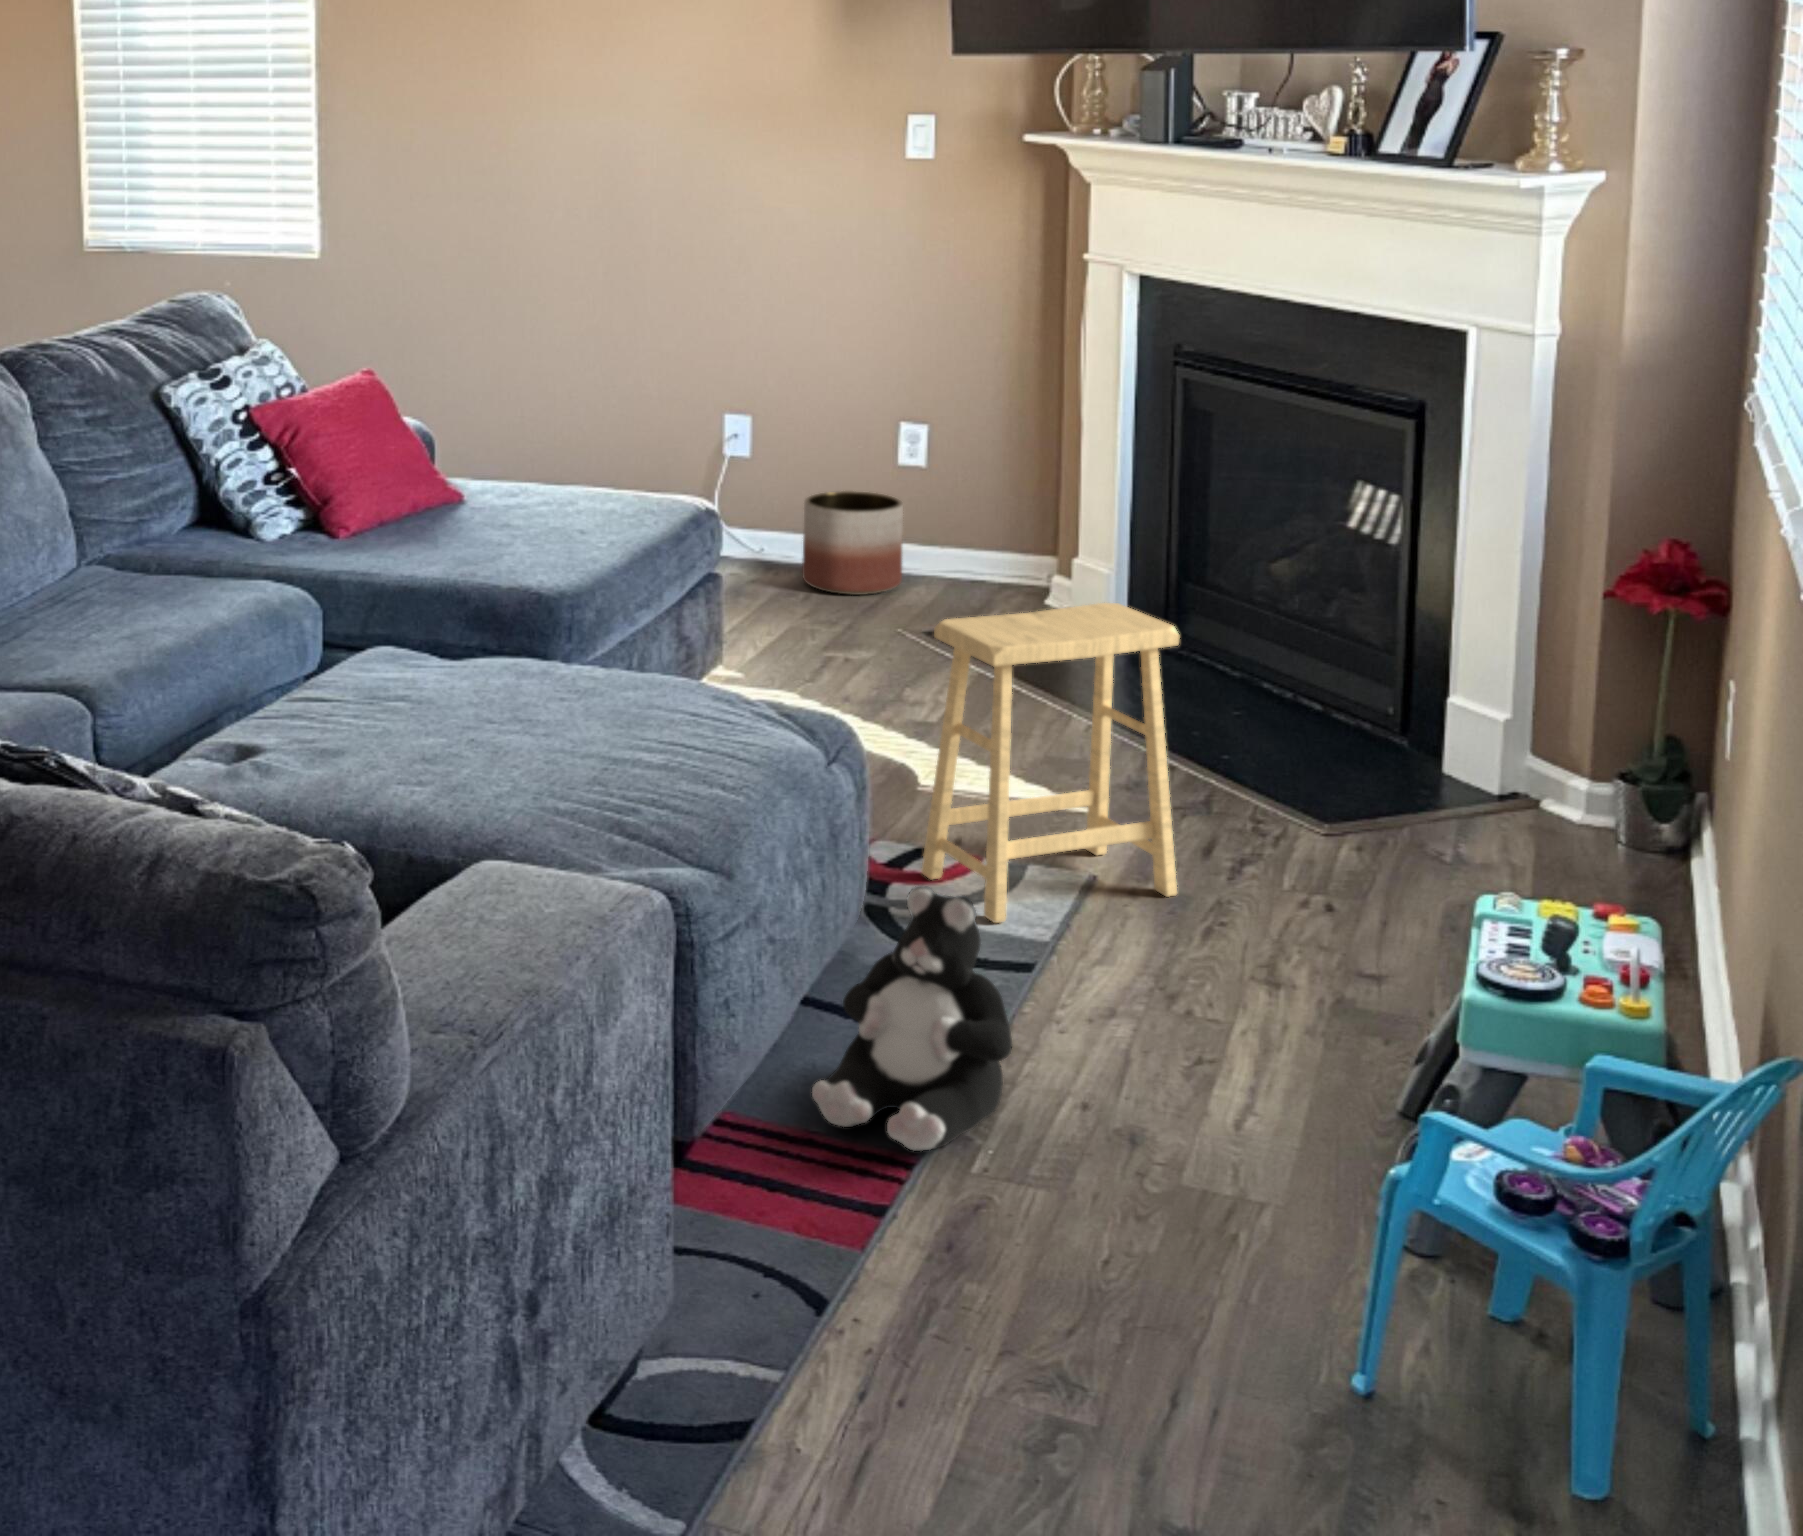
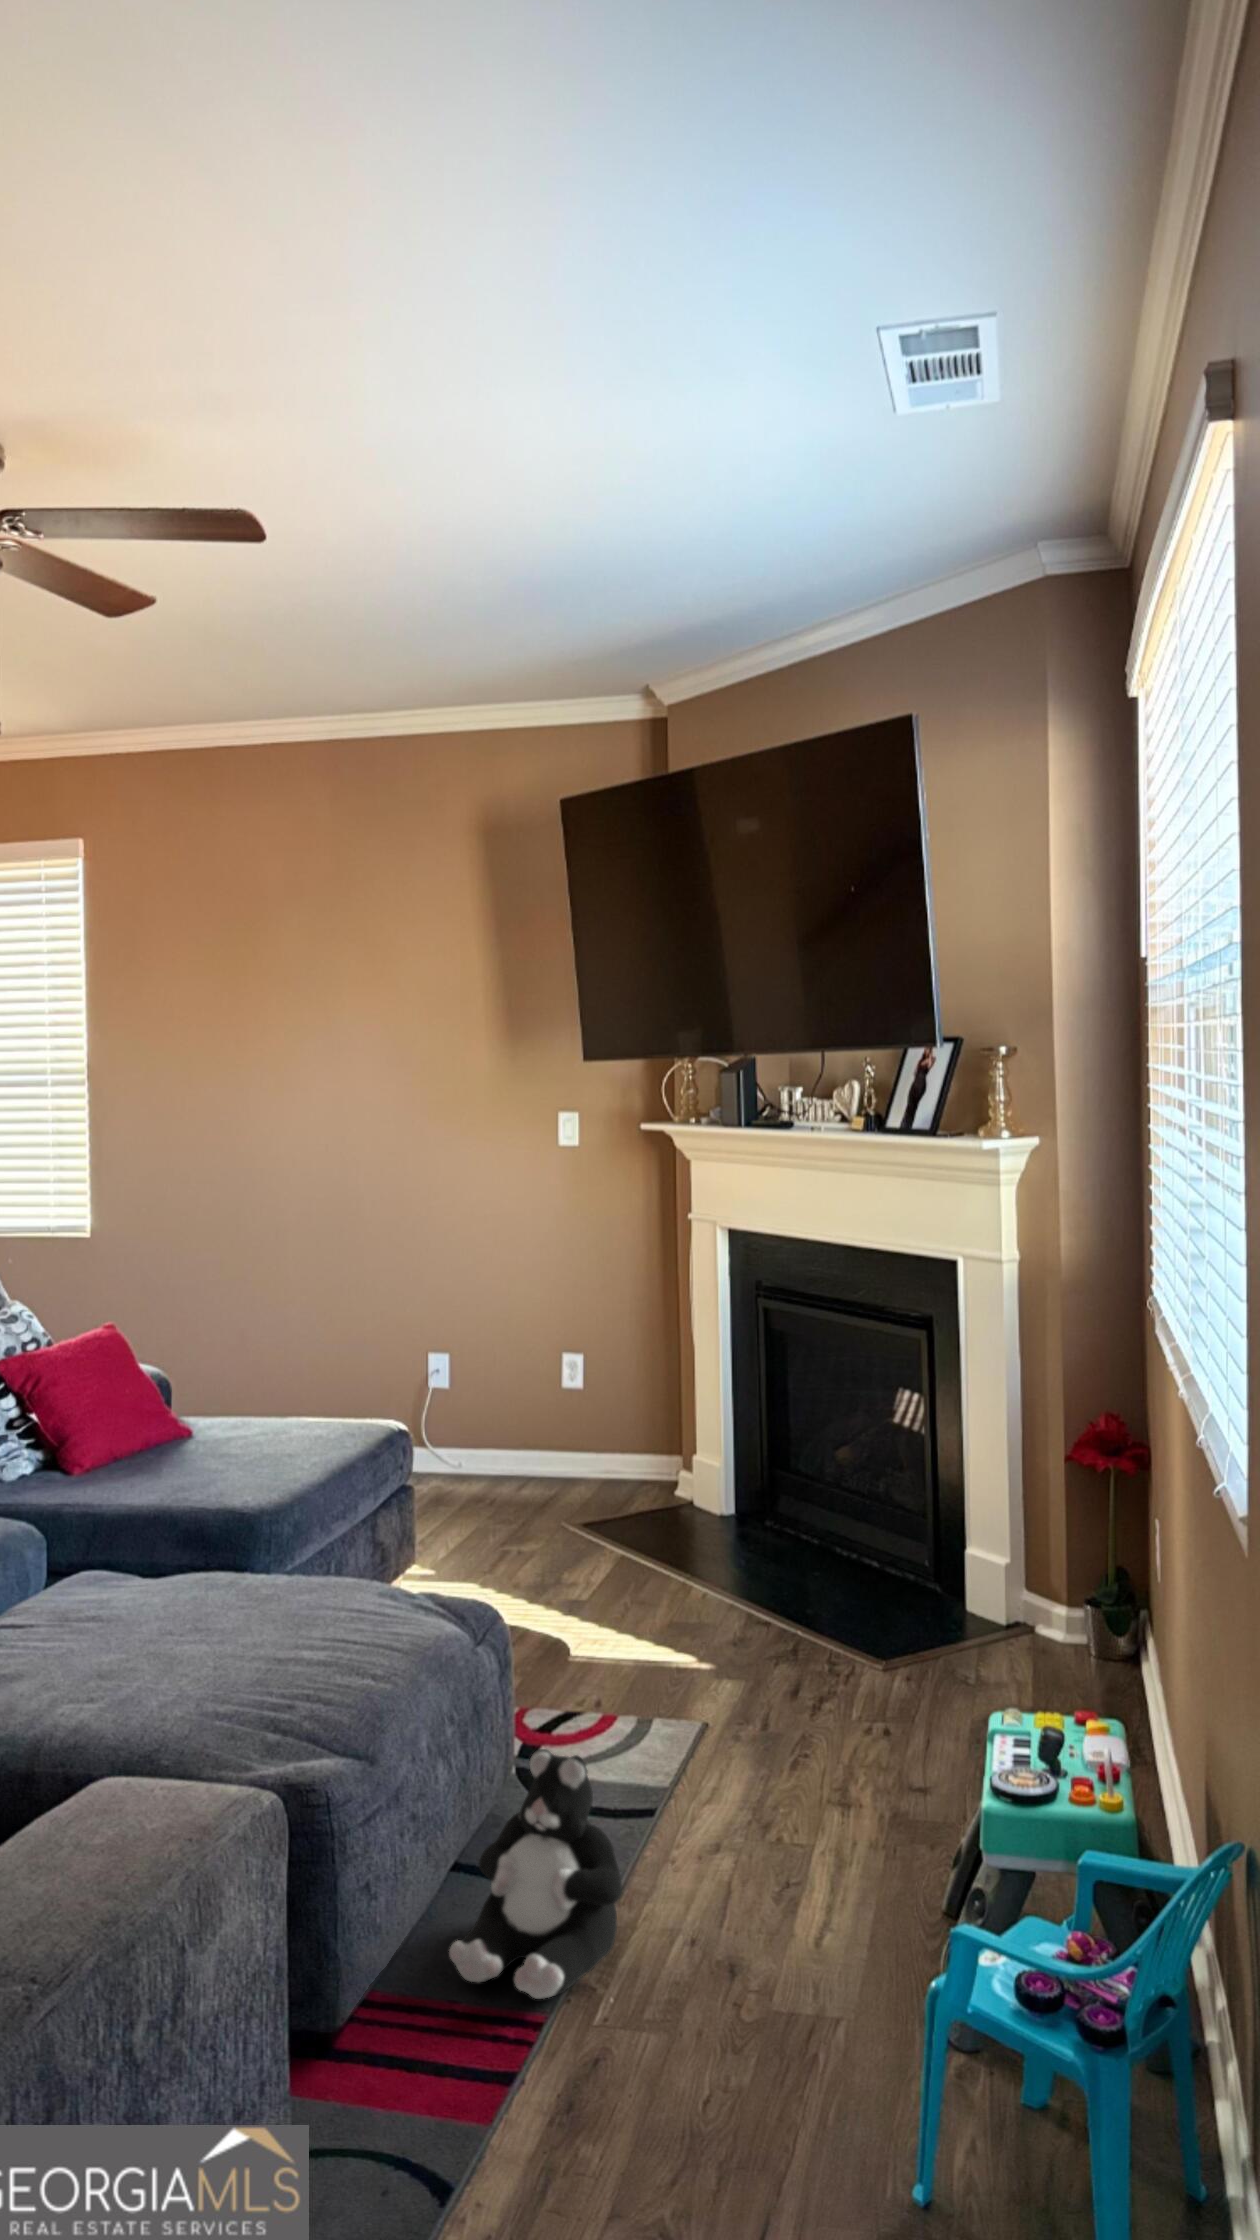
planter: present [802,491,903,595] -> none [485,1411,564,1494]
footstool: present [921,603,1179,923] -> none [563,1488,769,1770]

